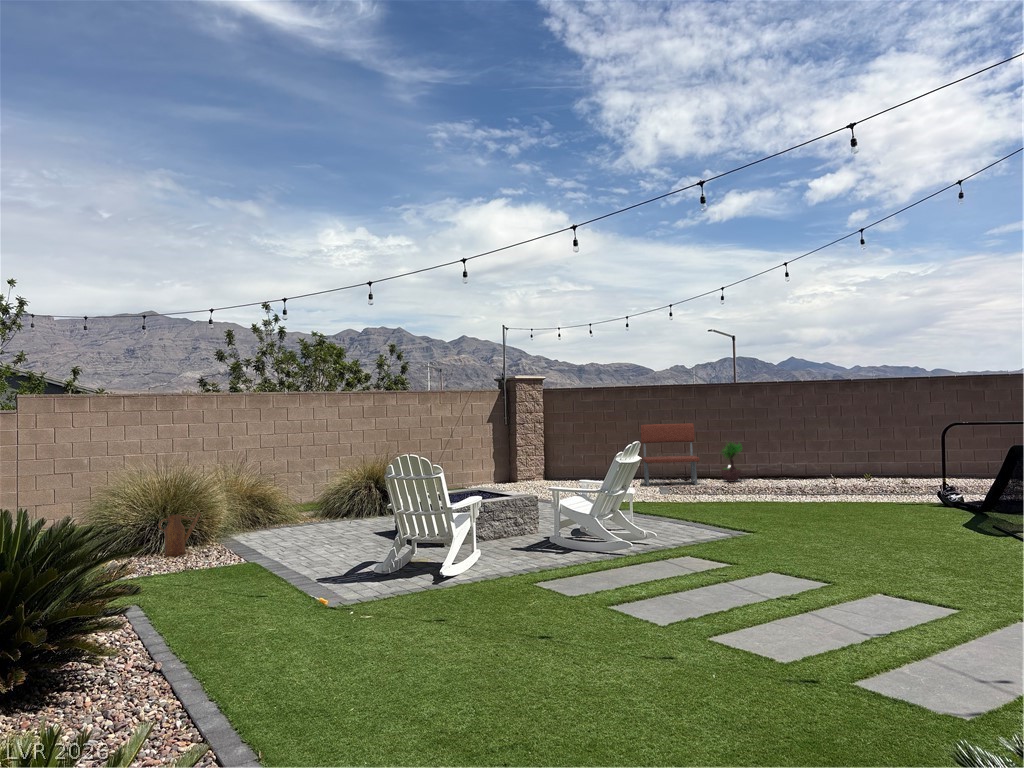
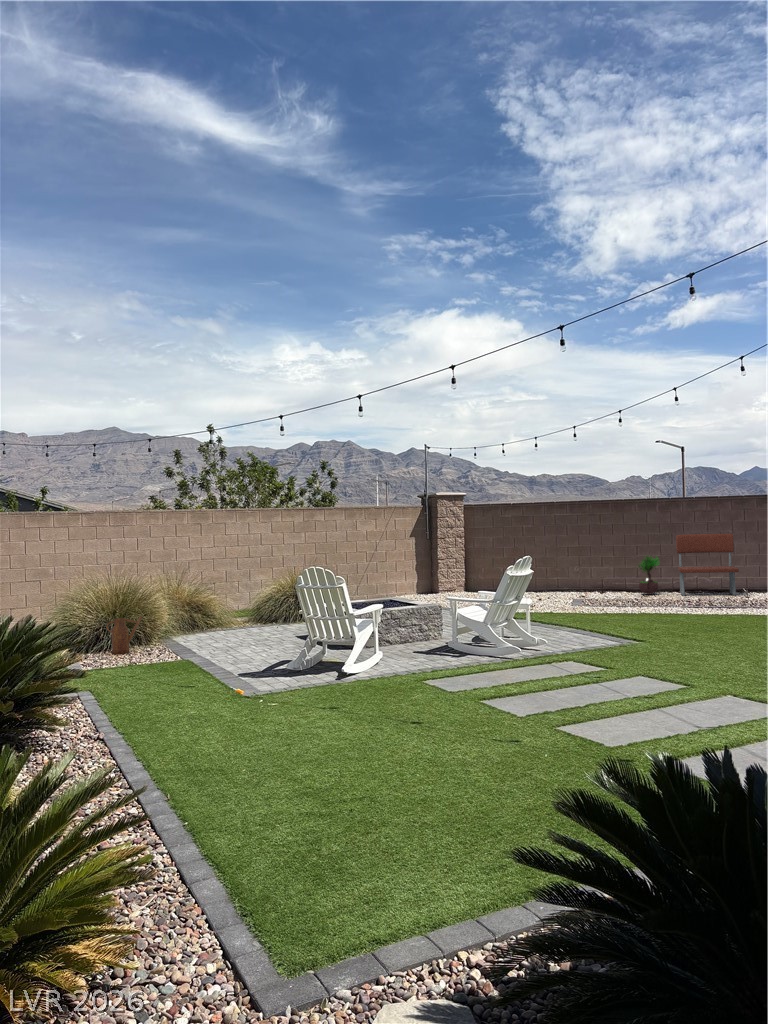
bench: present [641,423,700,486] -> present [676,534,739,596]

